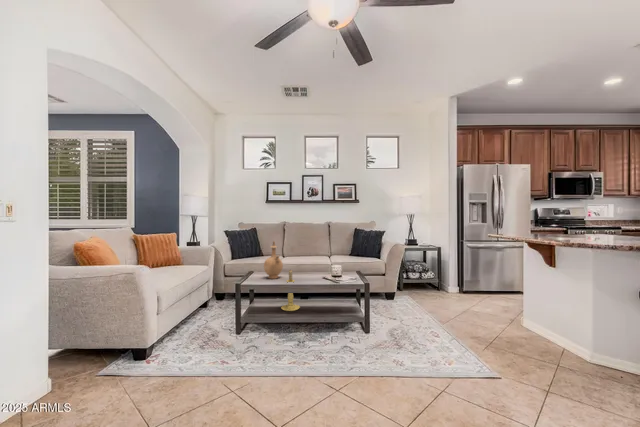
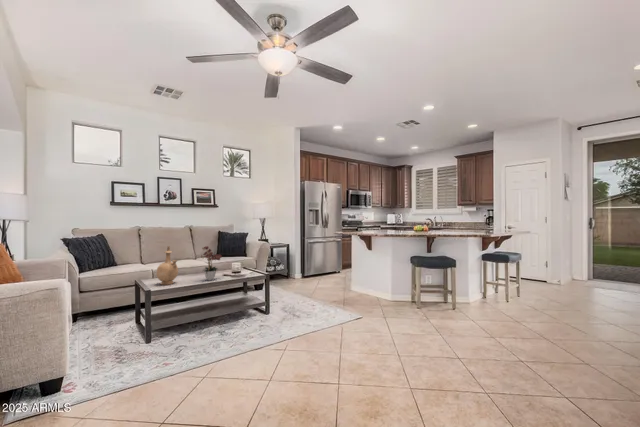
flower arrangement: none [298,242,324,280] -> present [202,246,222,280]
candle holder: present [281,270,300,311] -> none [183,272,203,313]

